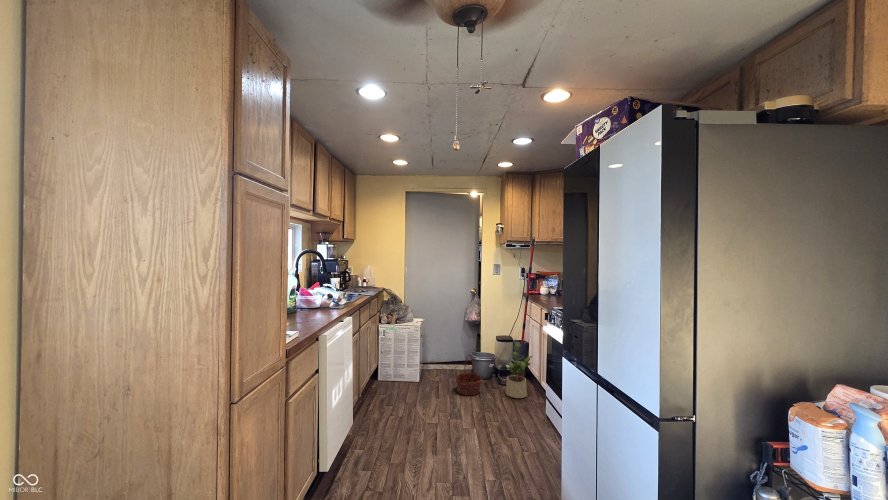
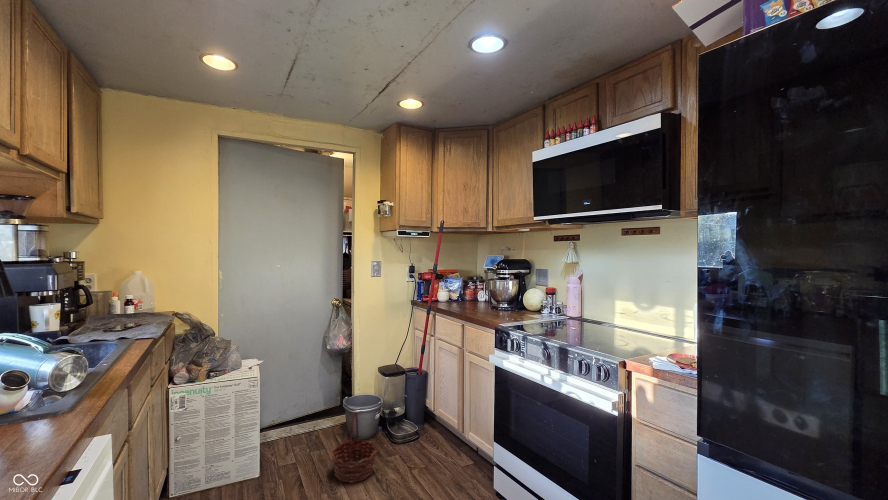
potted plant: present [506,342,532,398] -> none [412,380,448,466]

